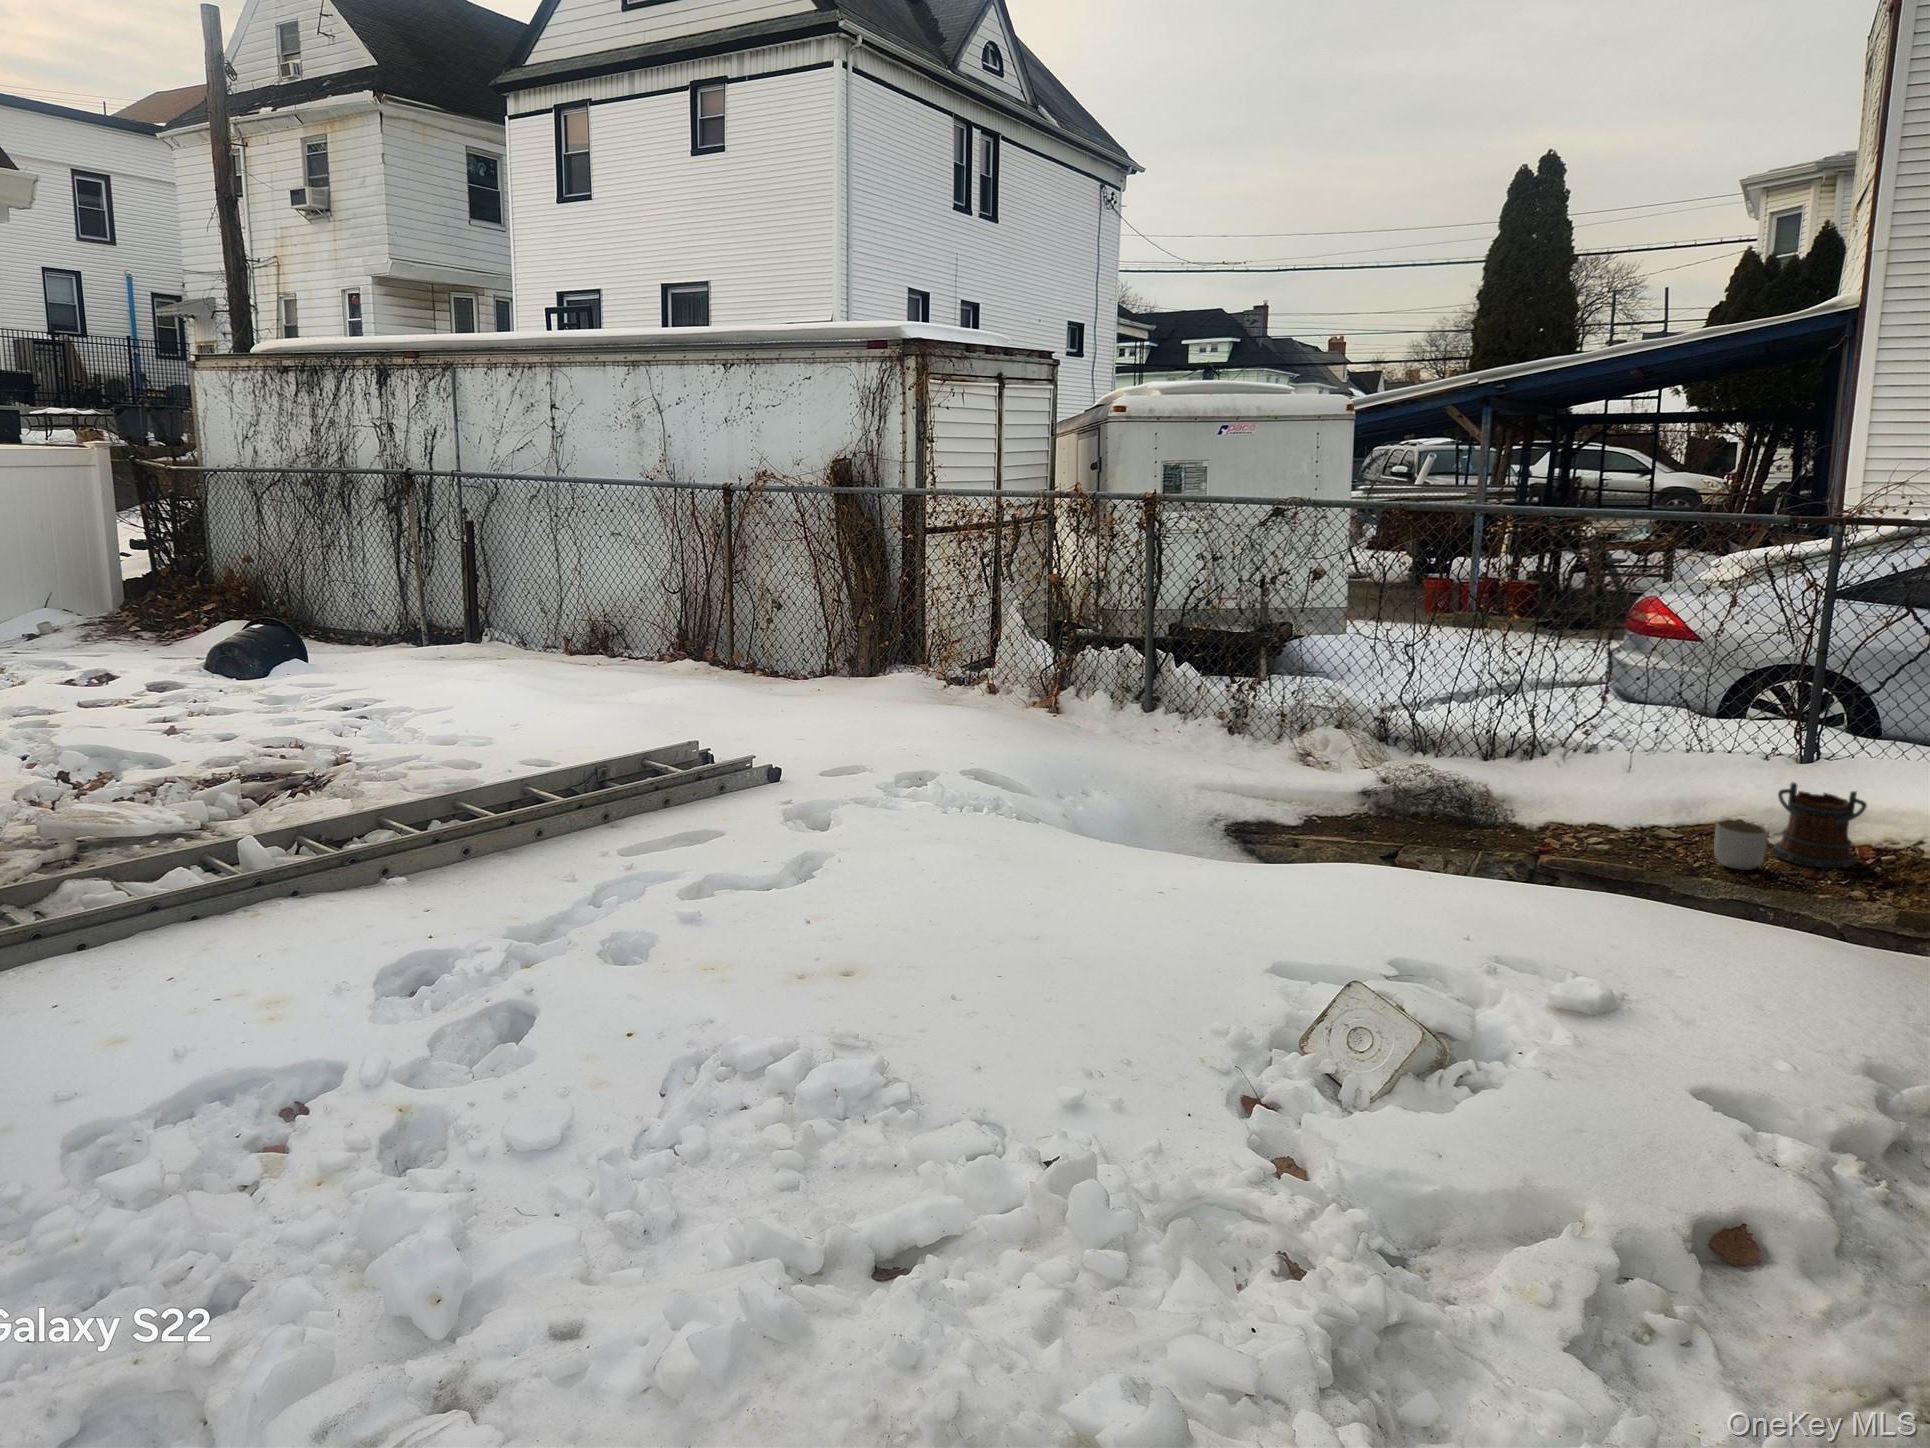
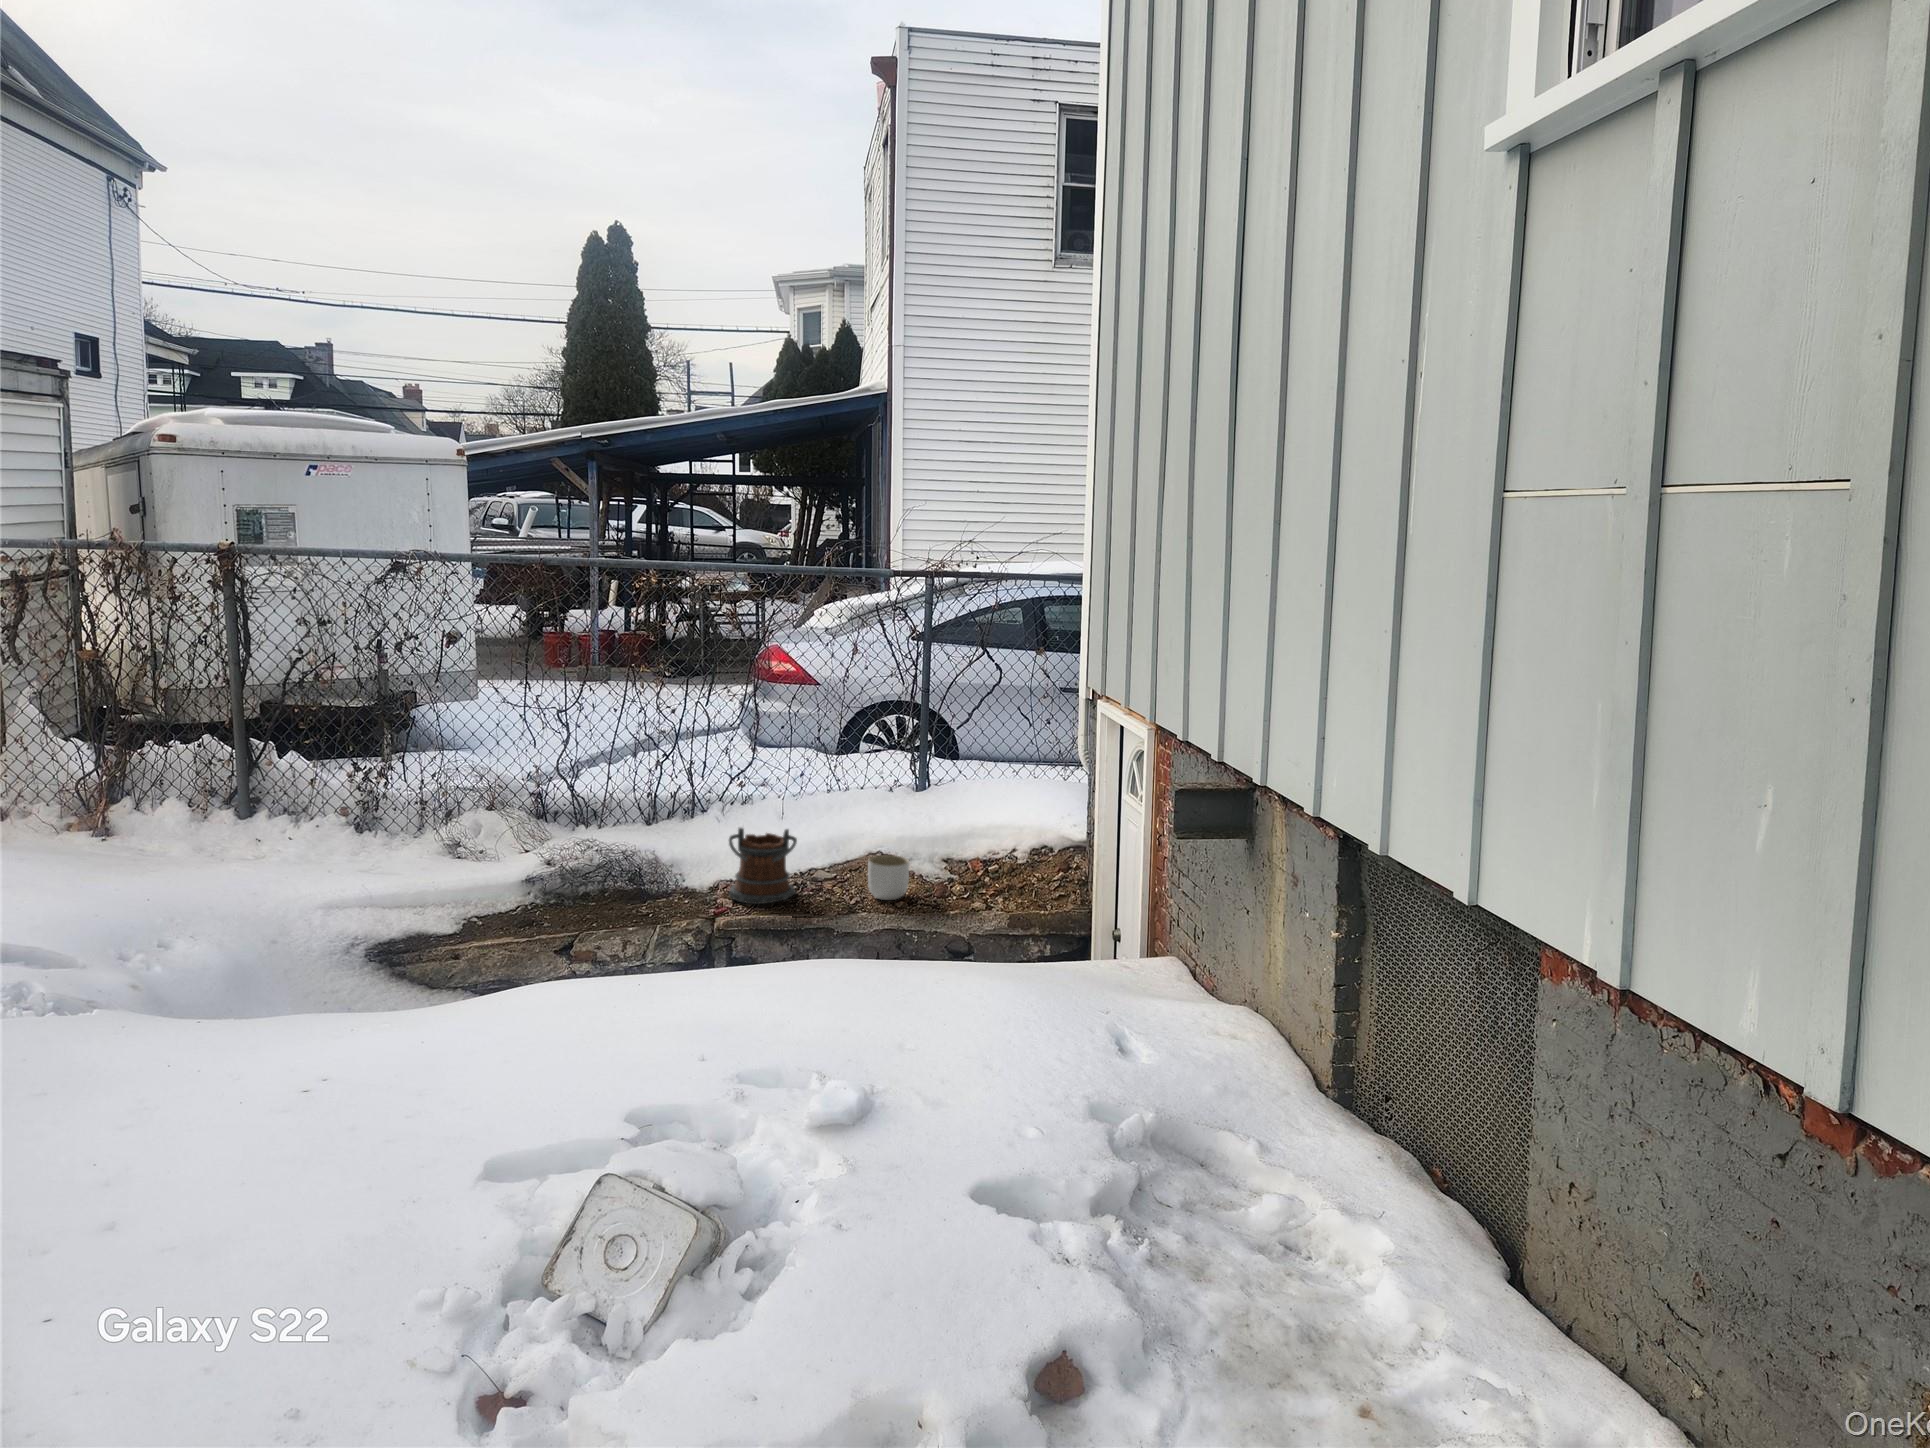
bucket: present [1772,782,1867,868] -> present [729,828,797,904]

